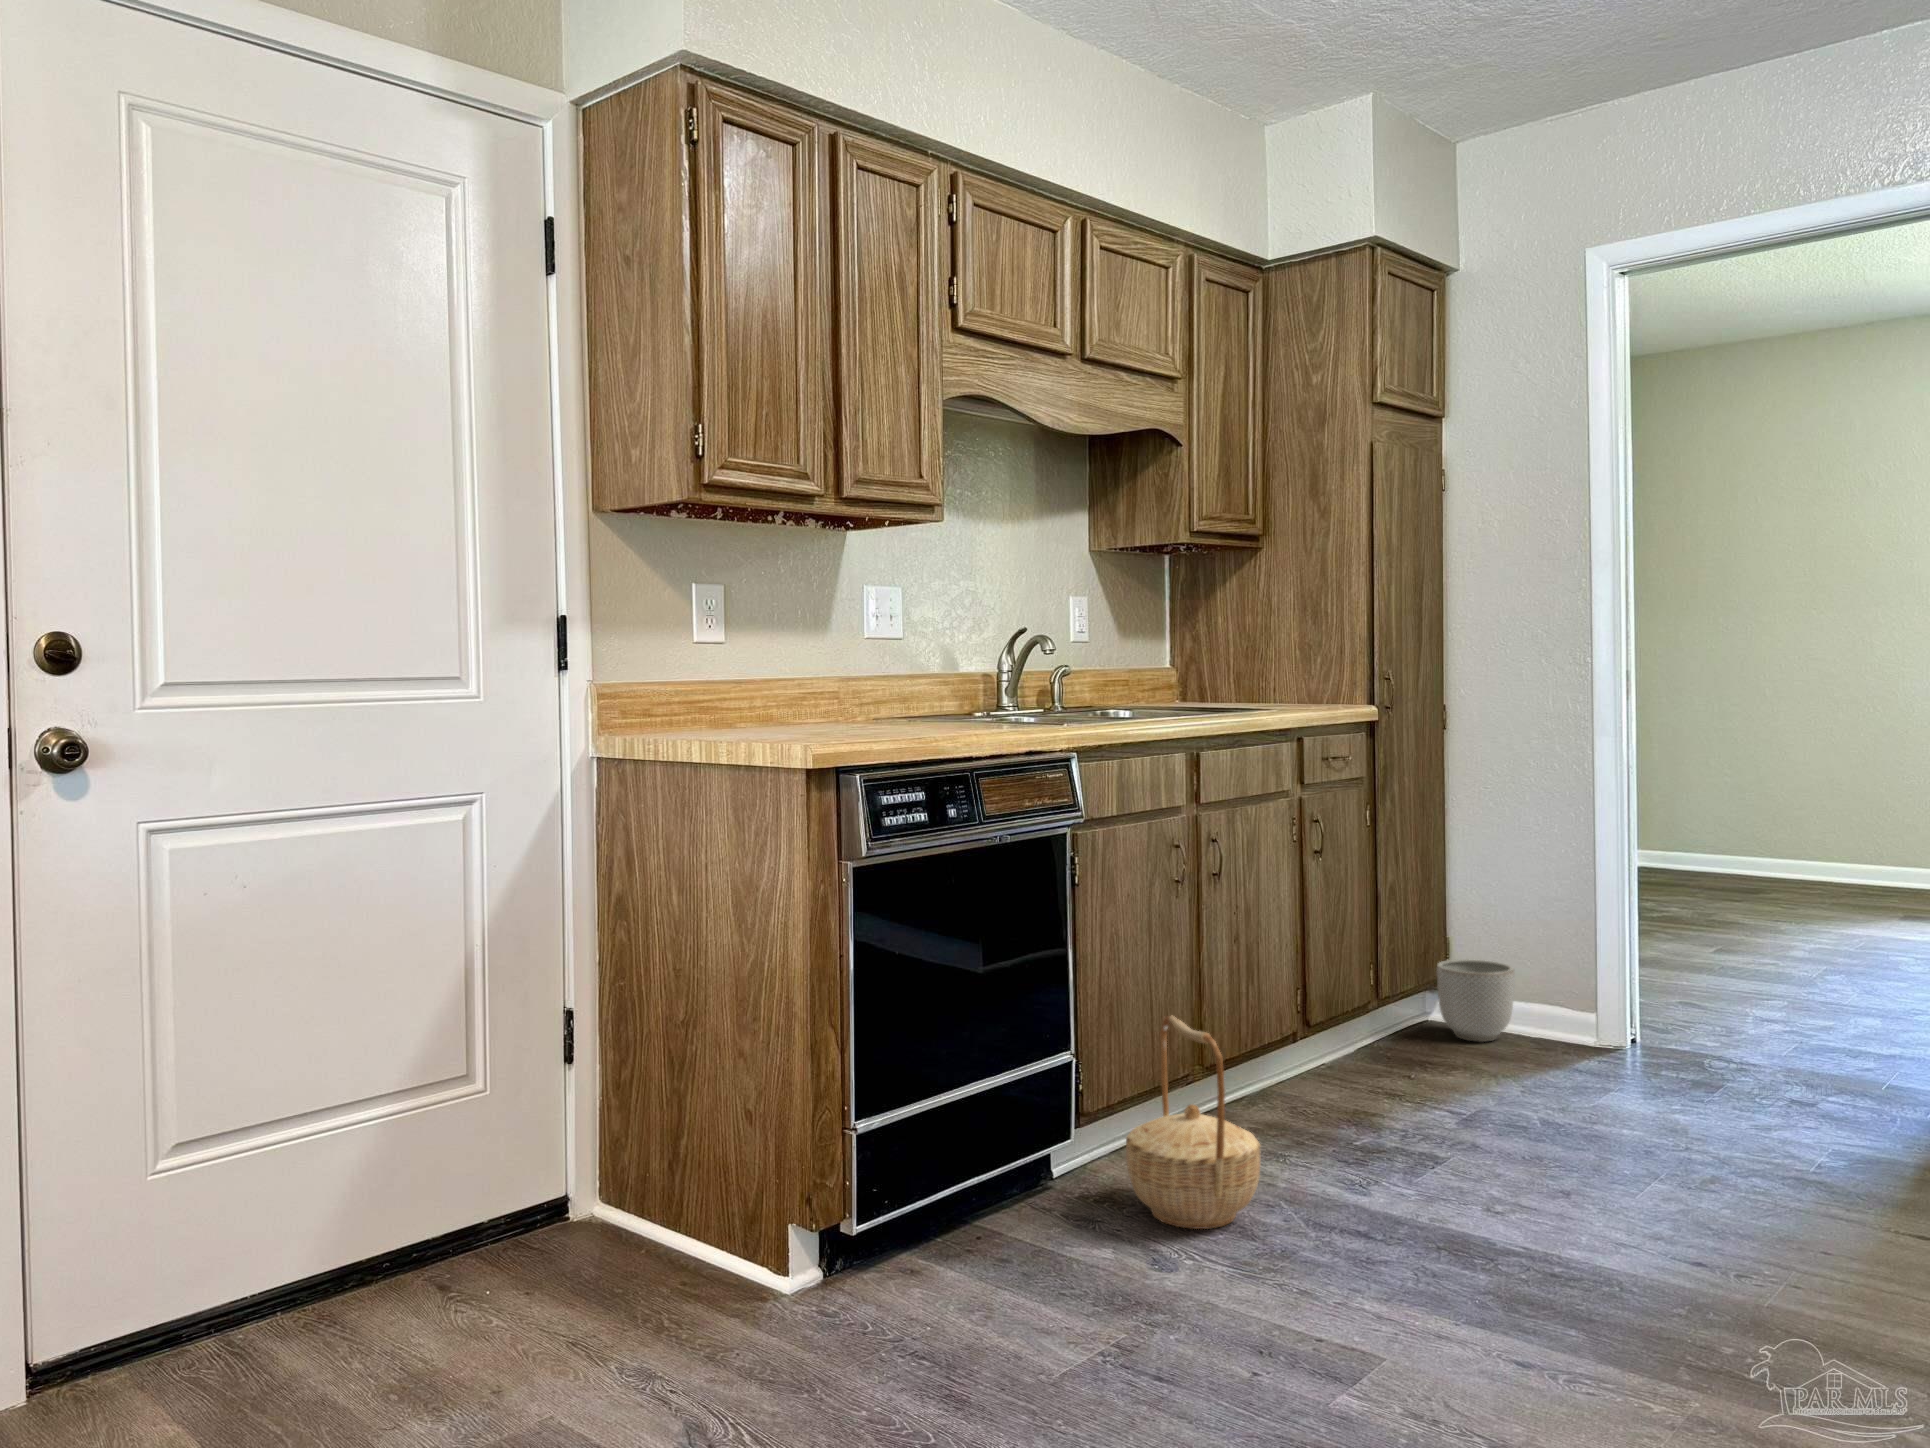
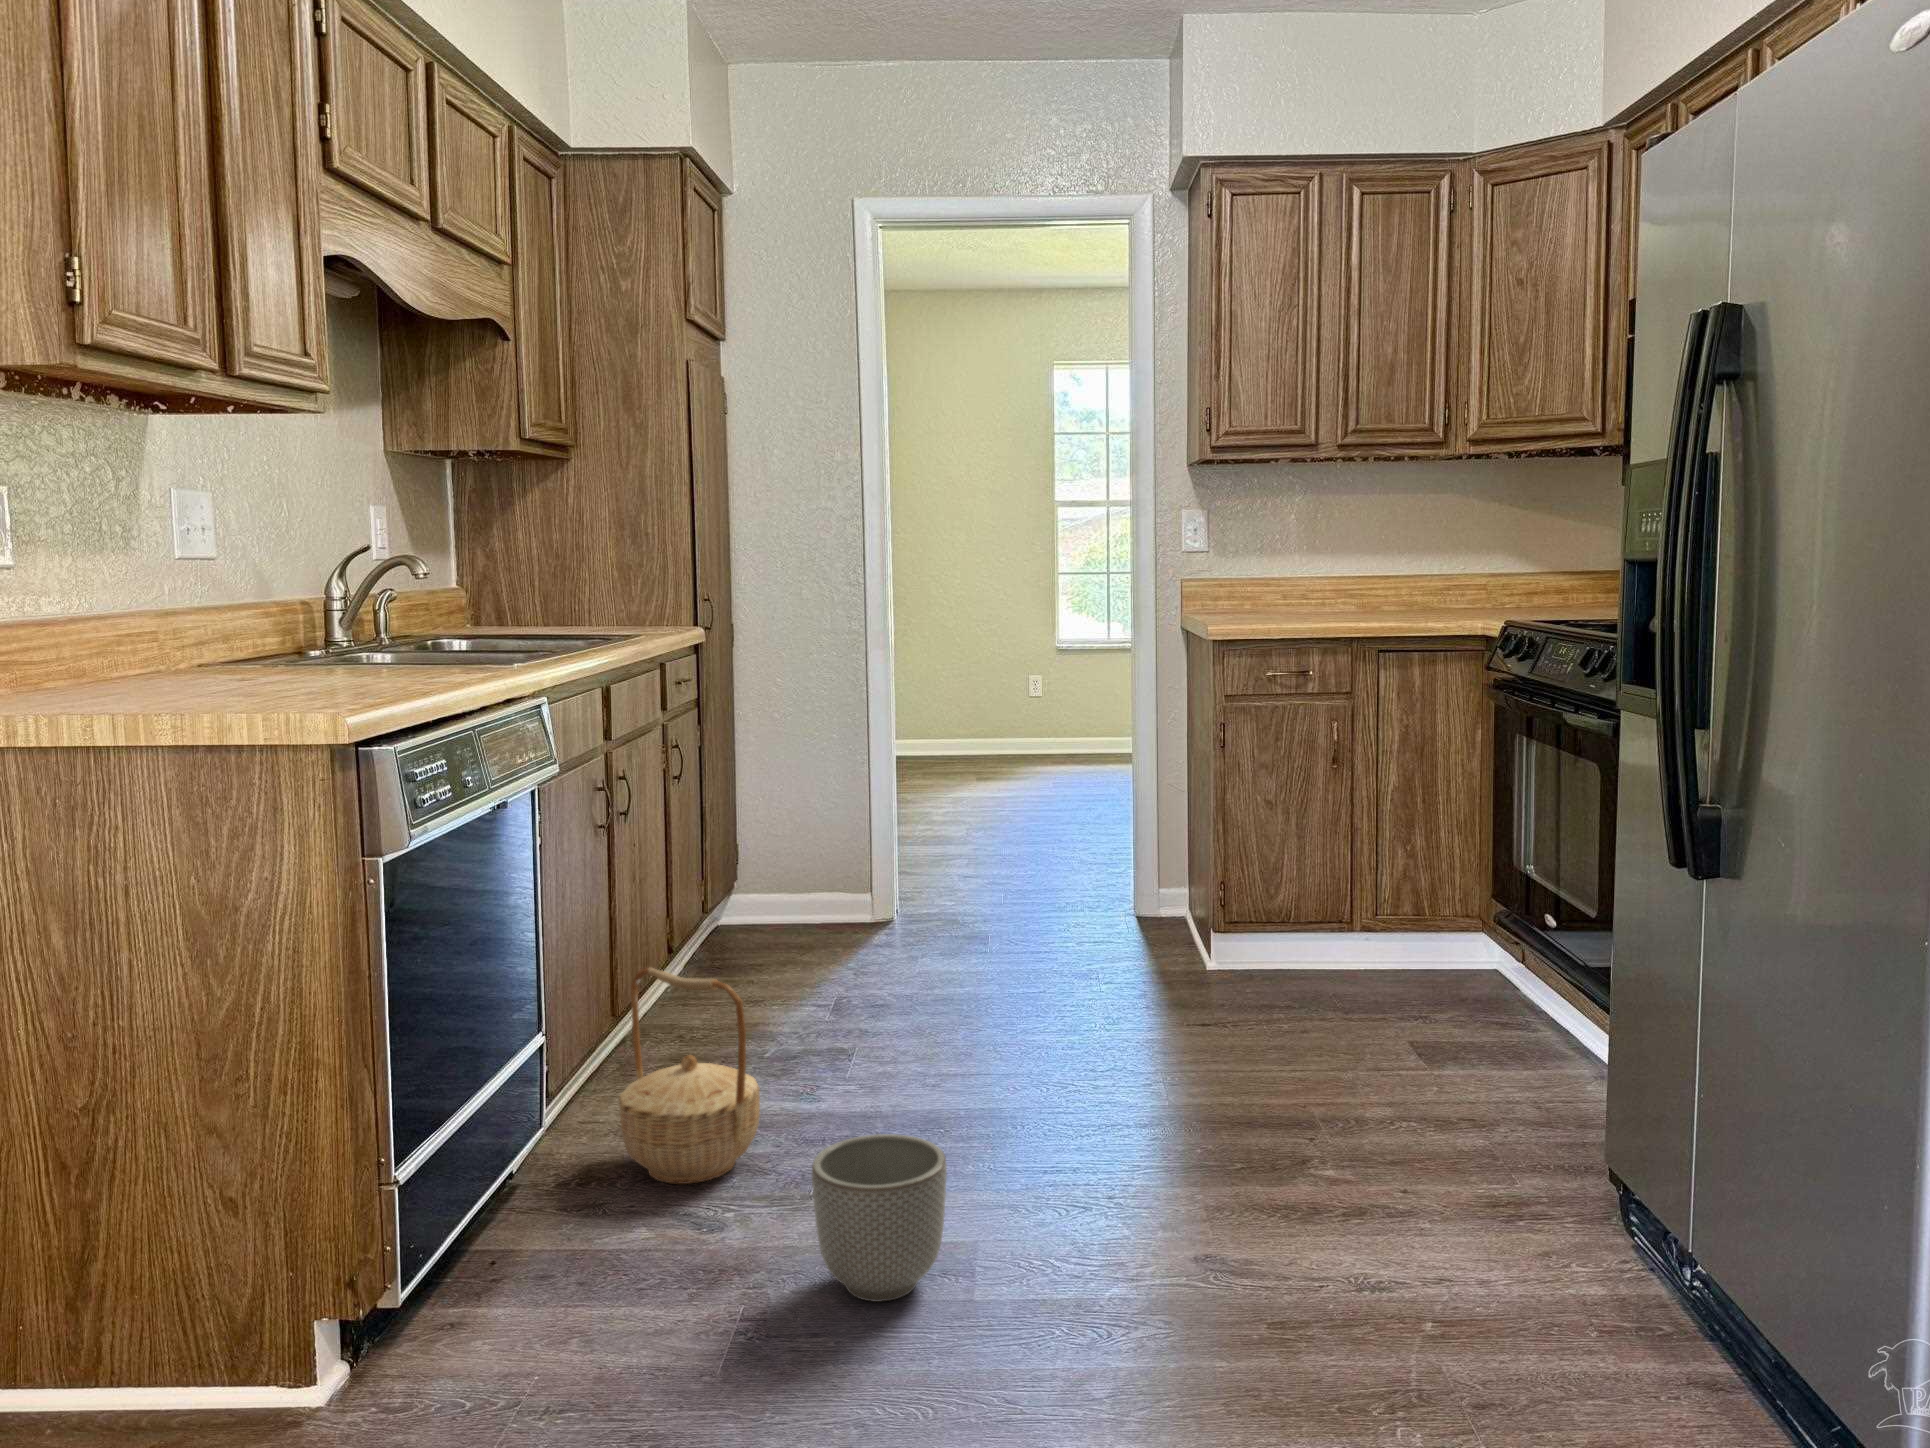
planter: present [1436,959,1515,1042] -> present [812,1134,947,1302]

